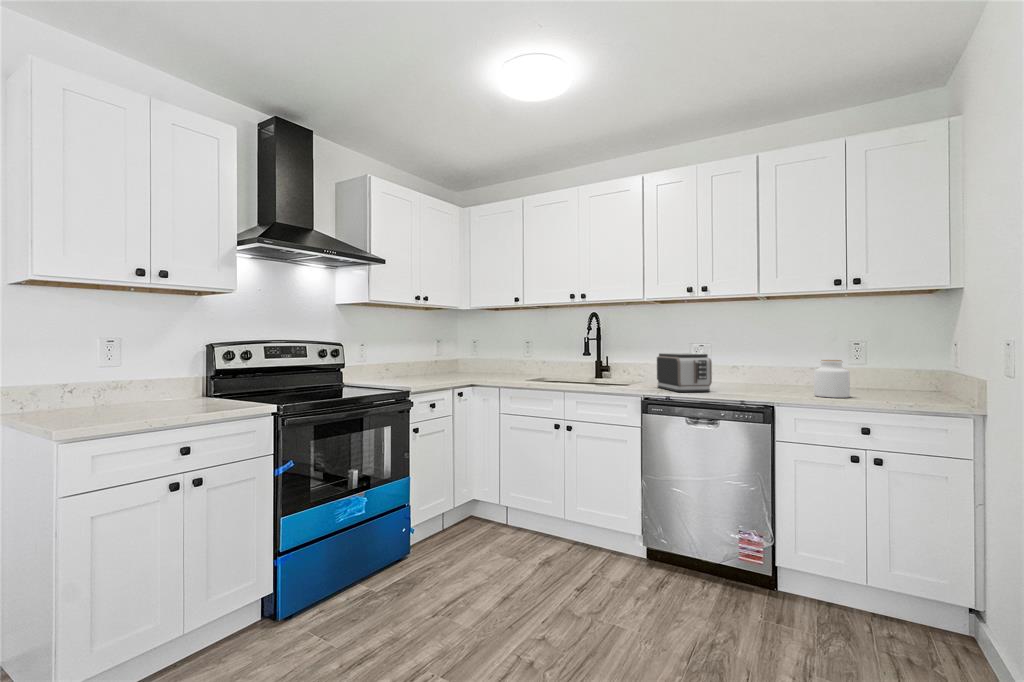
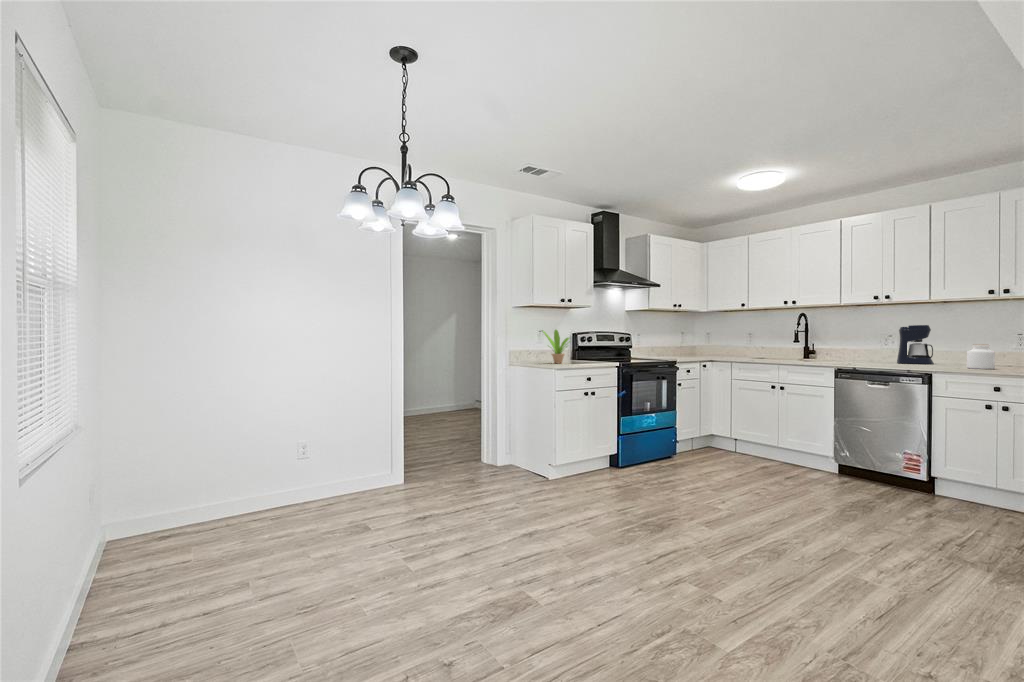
coffee maker: none [712,331,756,386] -> present [897,325,933,364]
potted plant: none [67,338,150,419] -> present [542,330,570,363]
toaster: present [657,353,712,392] -> none [848,340,888,365]

